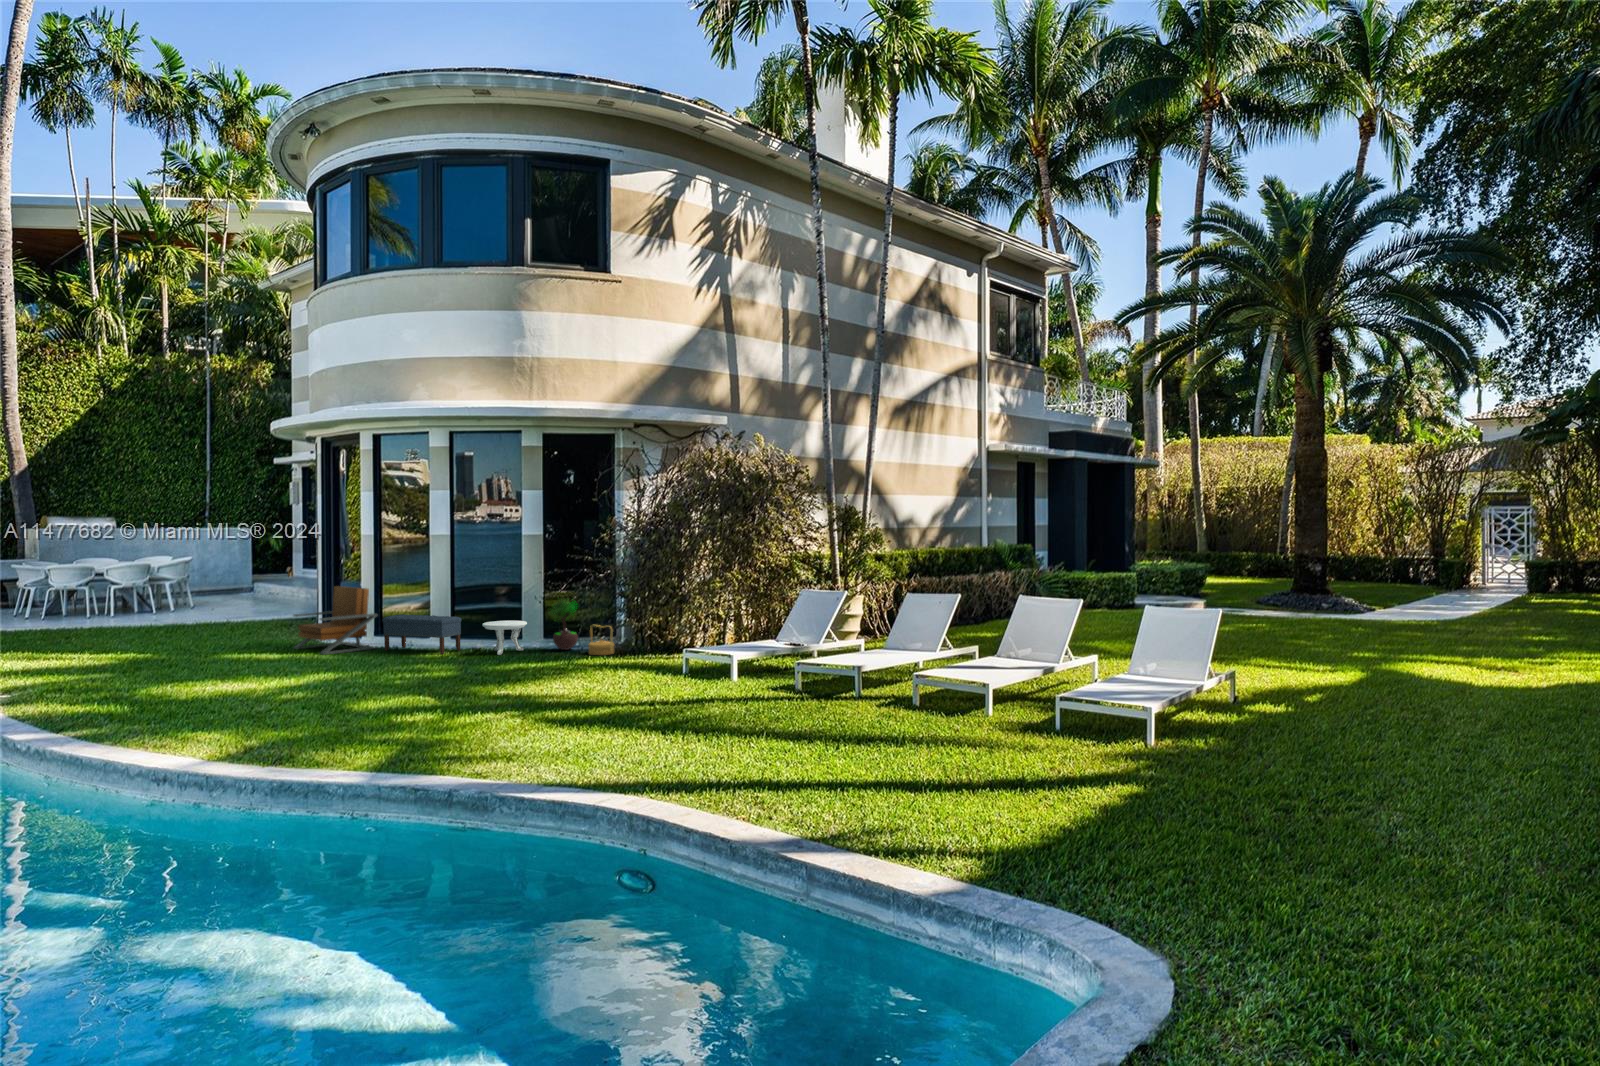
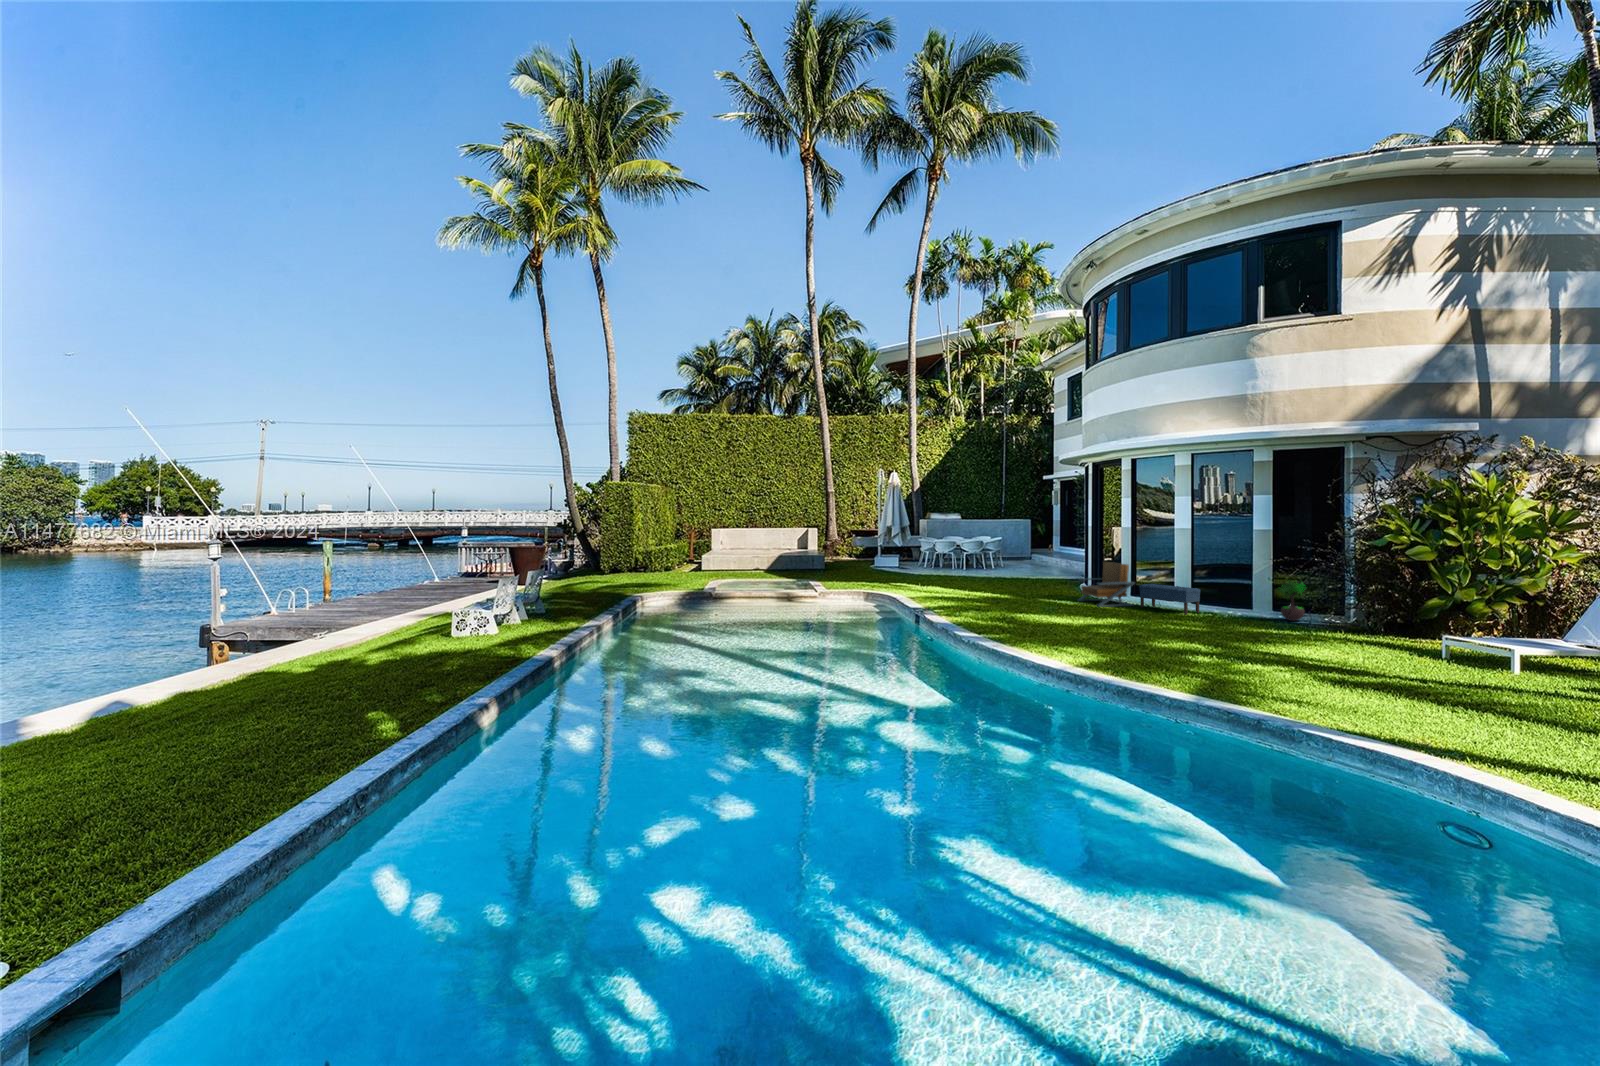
side table: present [483,620,527,655] -> none [1219,594,1258,620]
woven basket: present [588,625,614,655] -> none [1317,603,1344,629]

